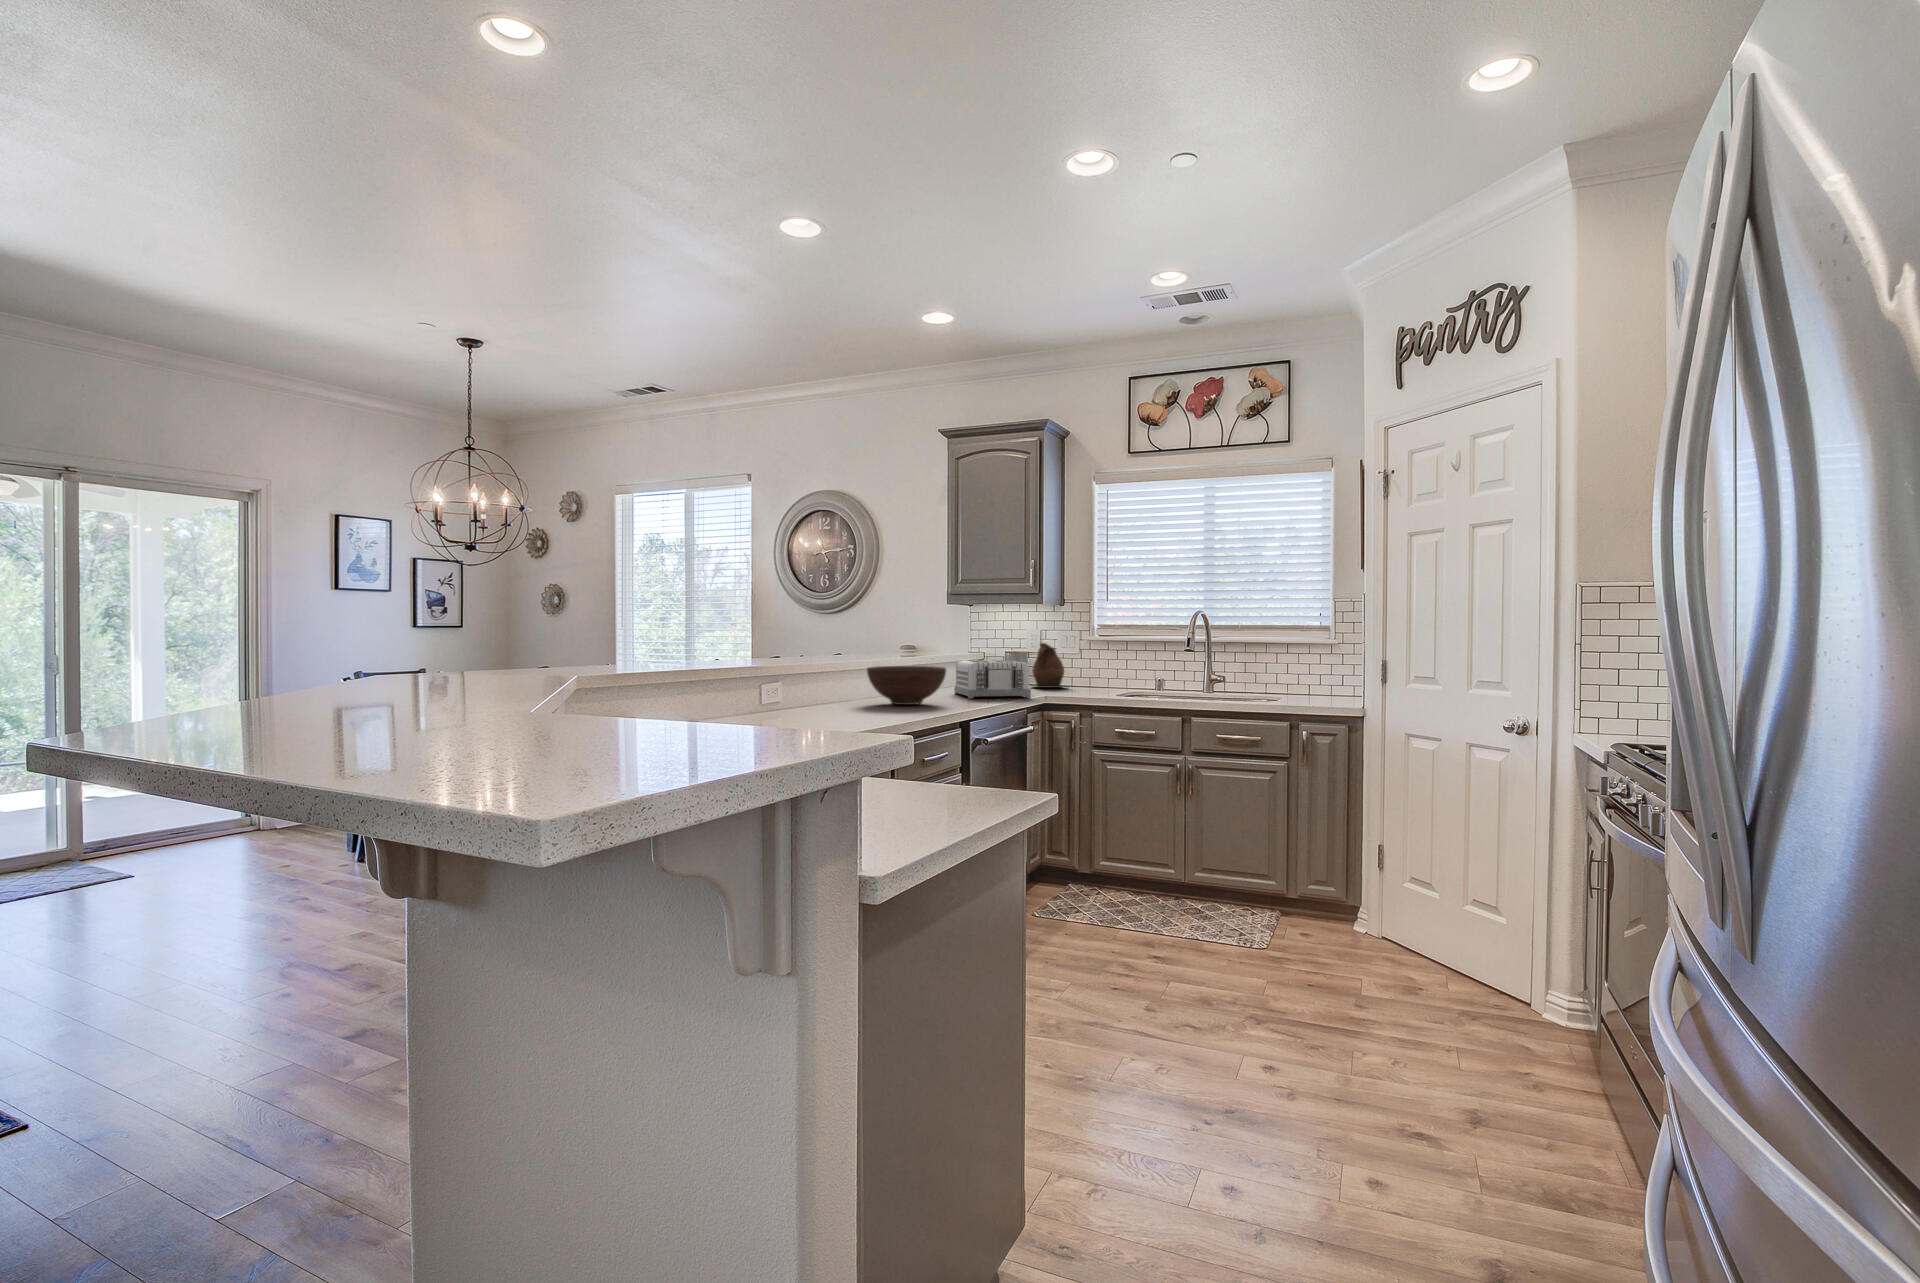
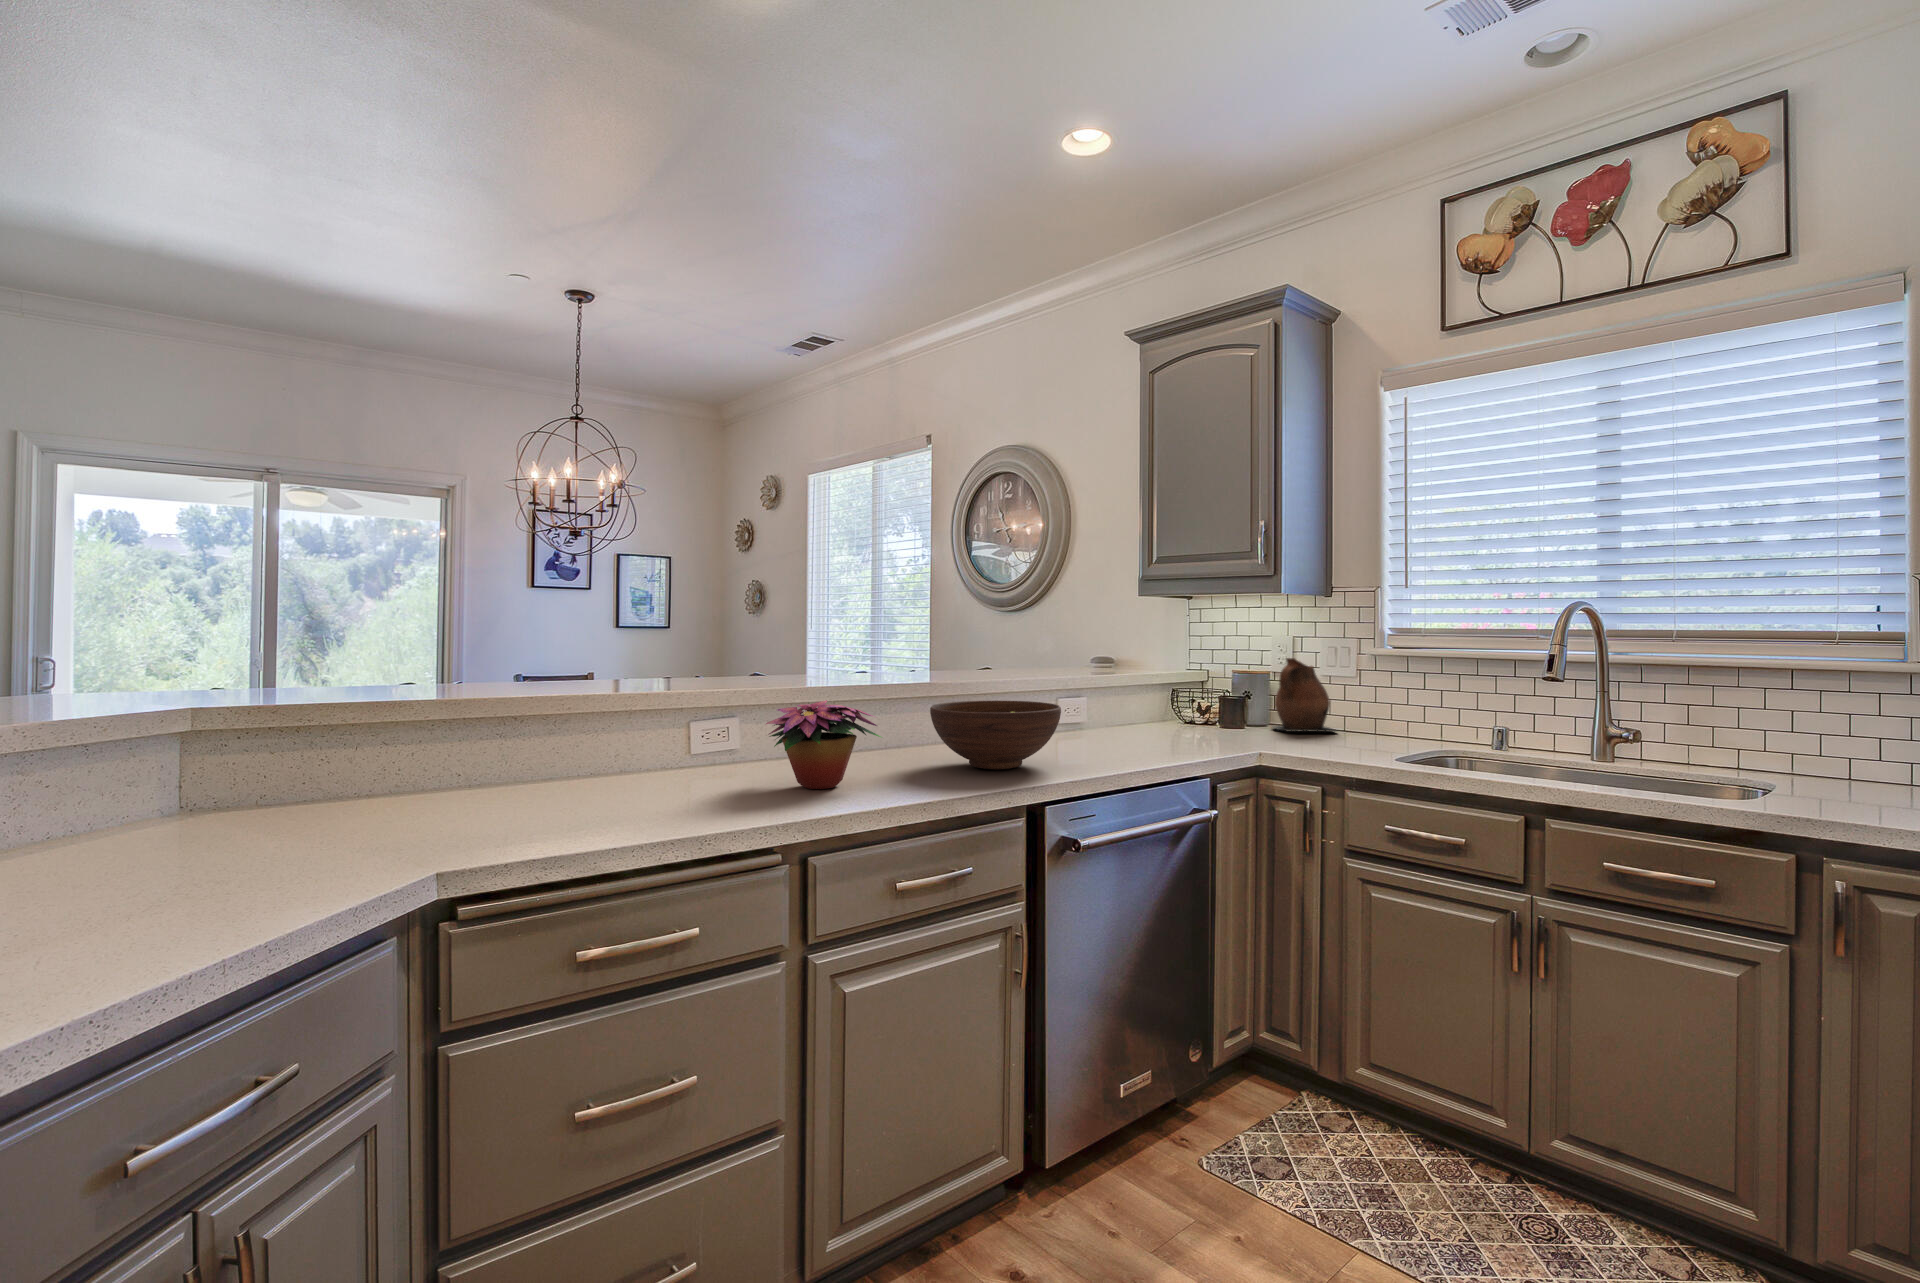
toaster: present [955,660,1031,699] -> none [1124,688,1235,757]
flower arrangement: none [785,661,865,714] -> present [766,700,881,789]

